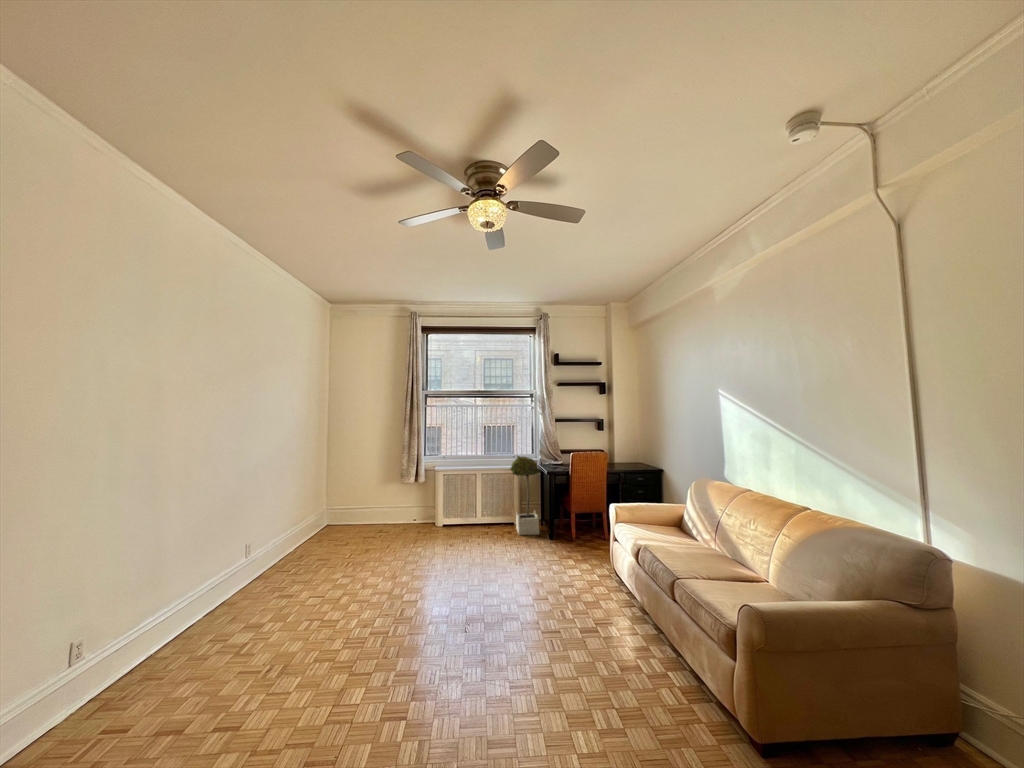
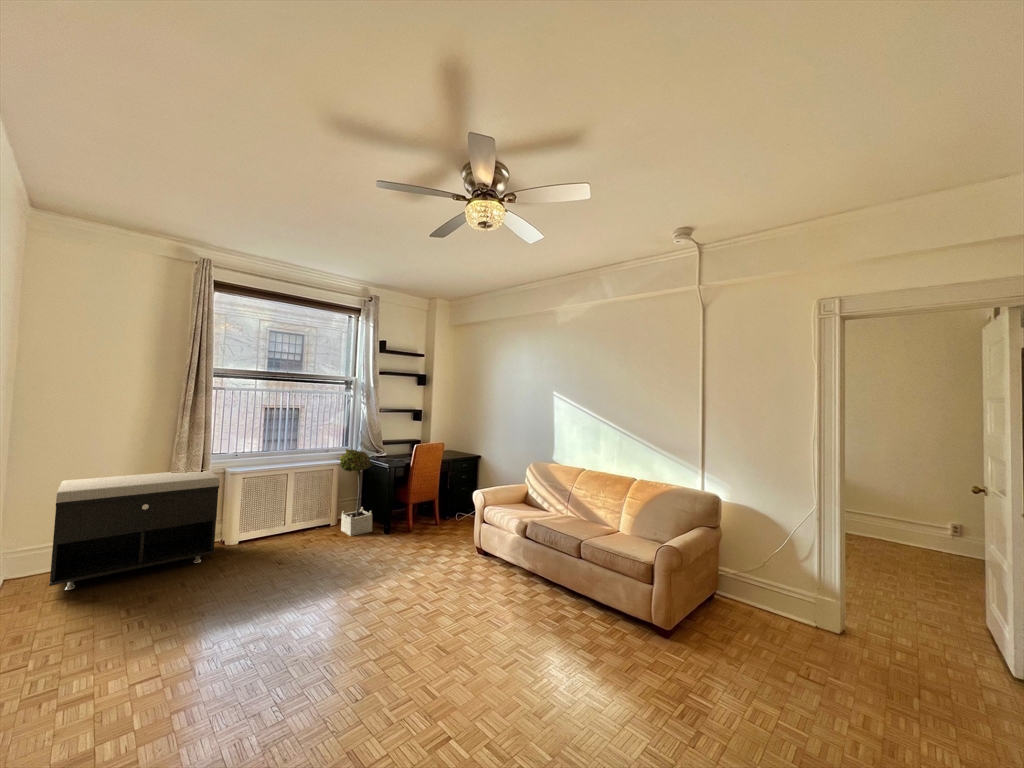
storage bench: none [334,466,425,536] -> present [49,470,220,590]

